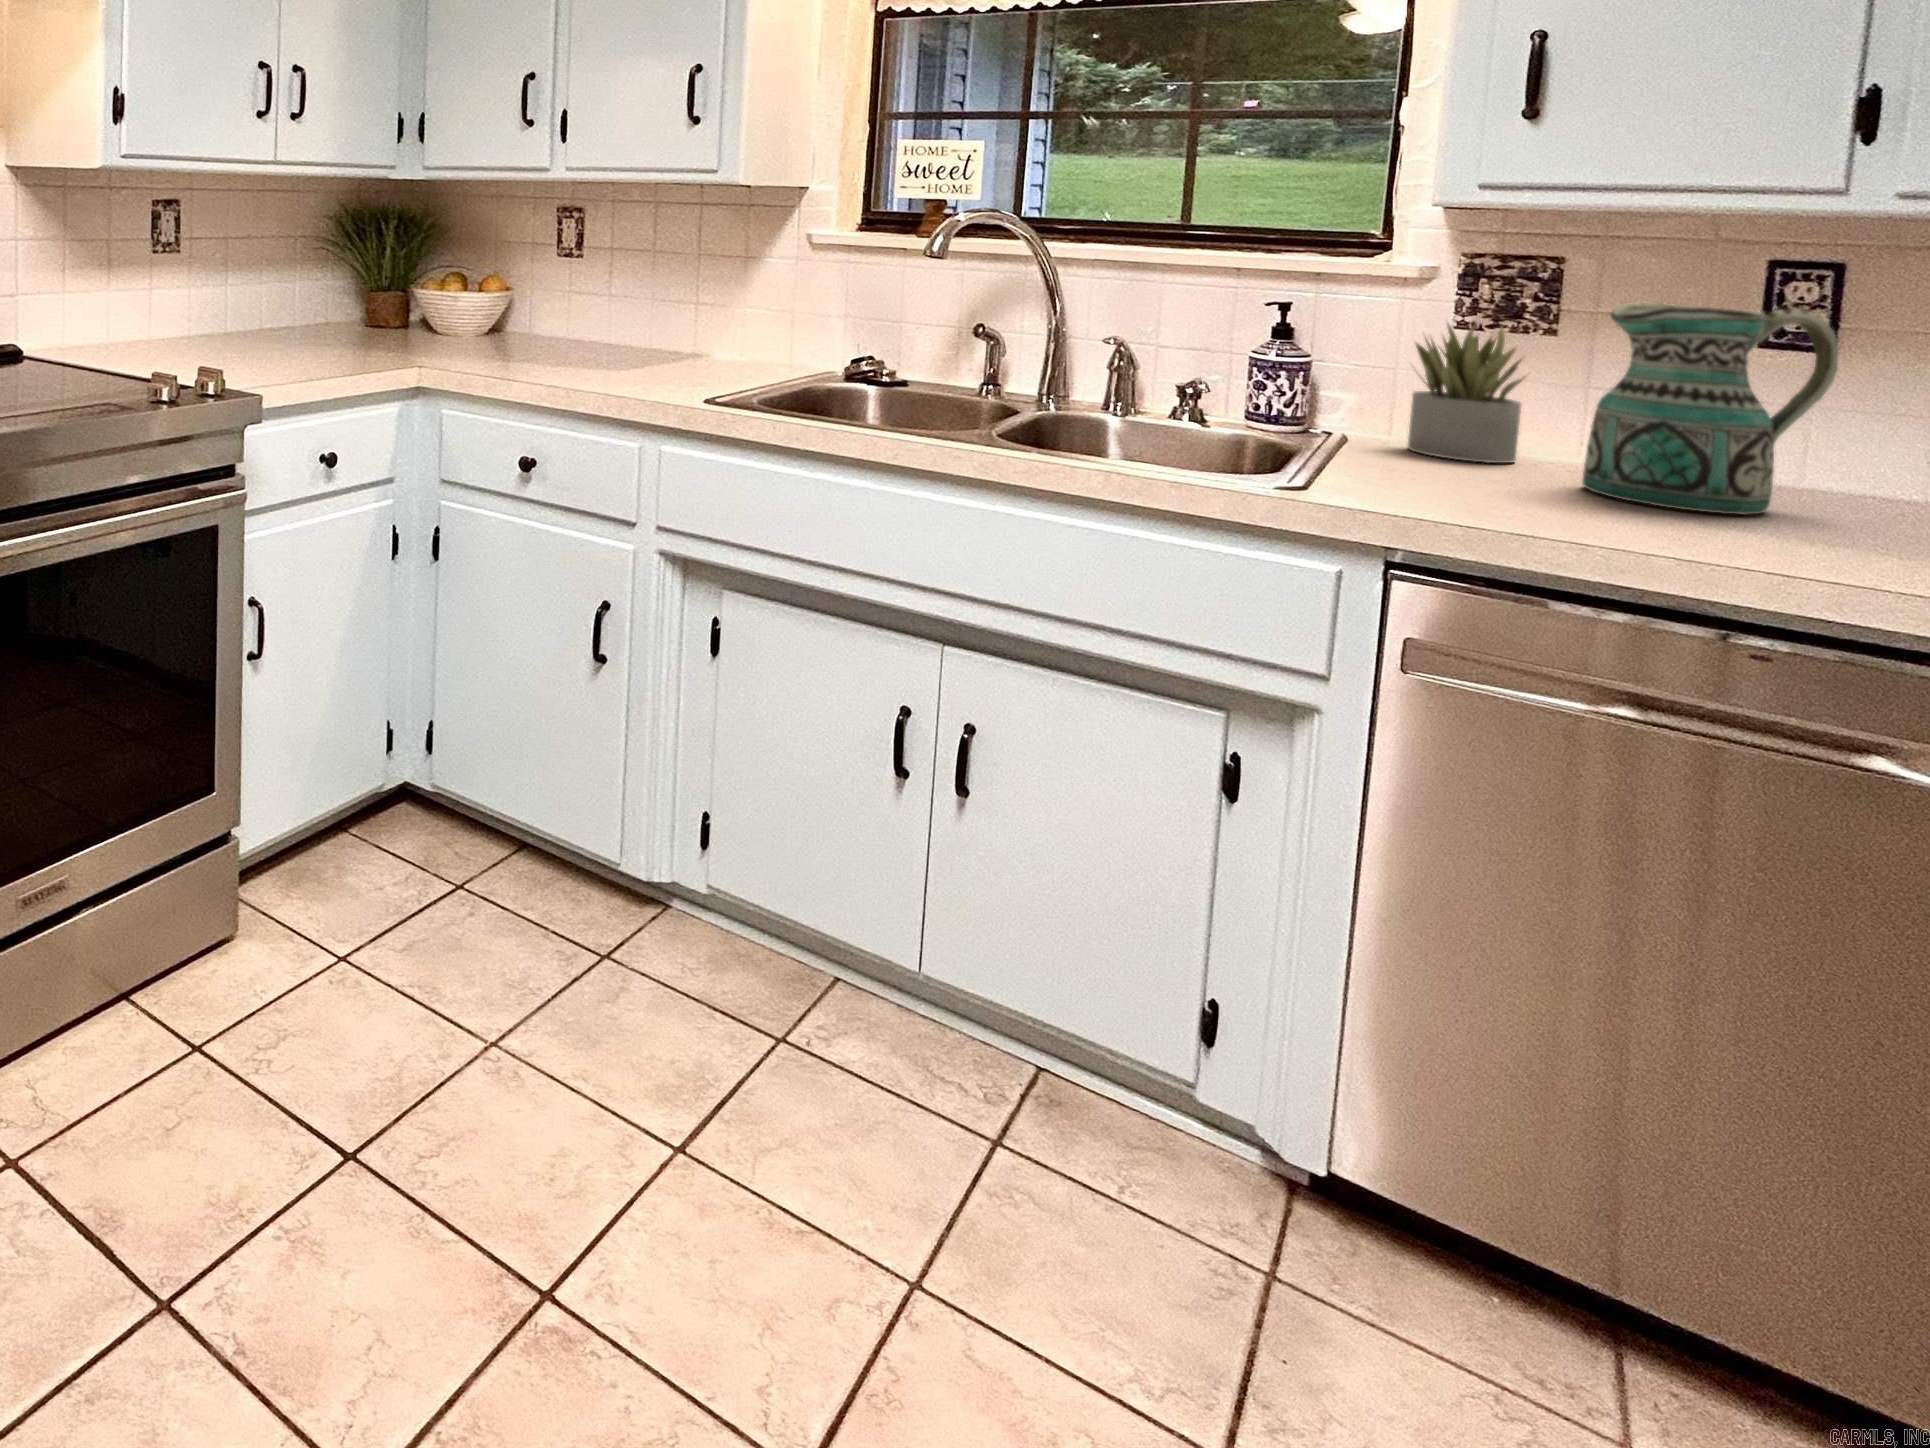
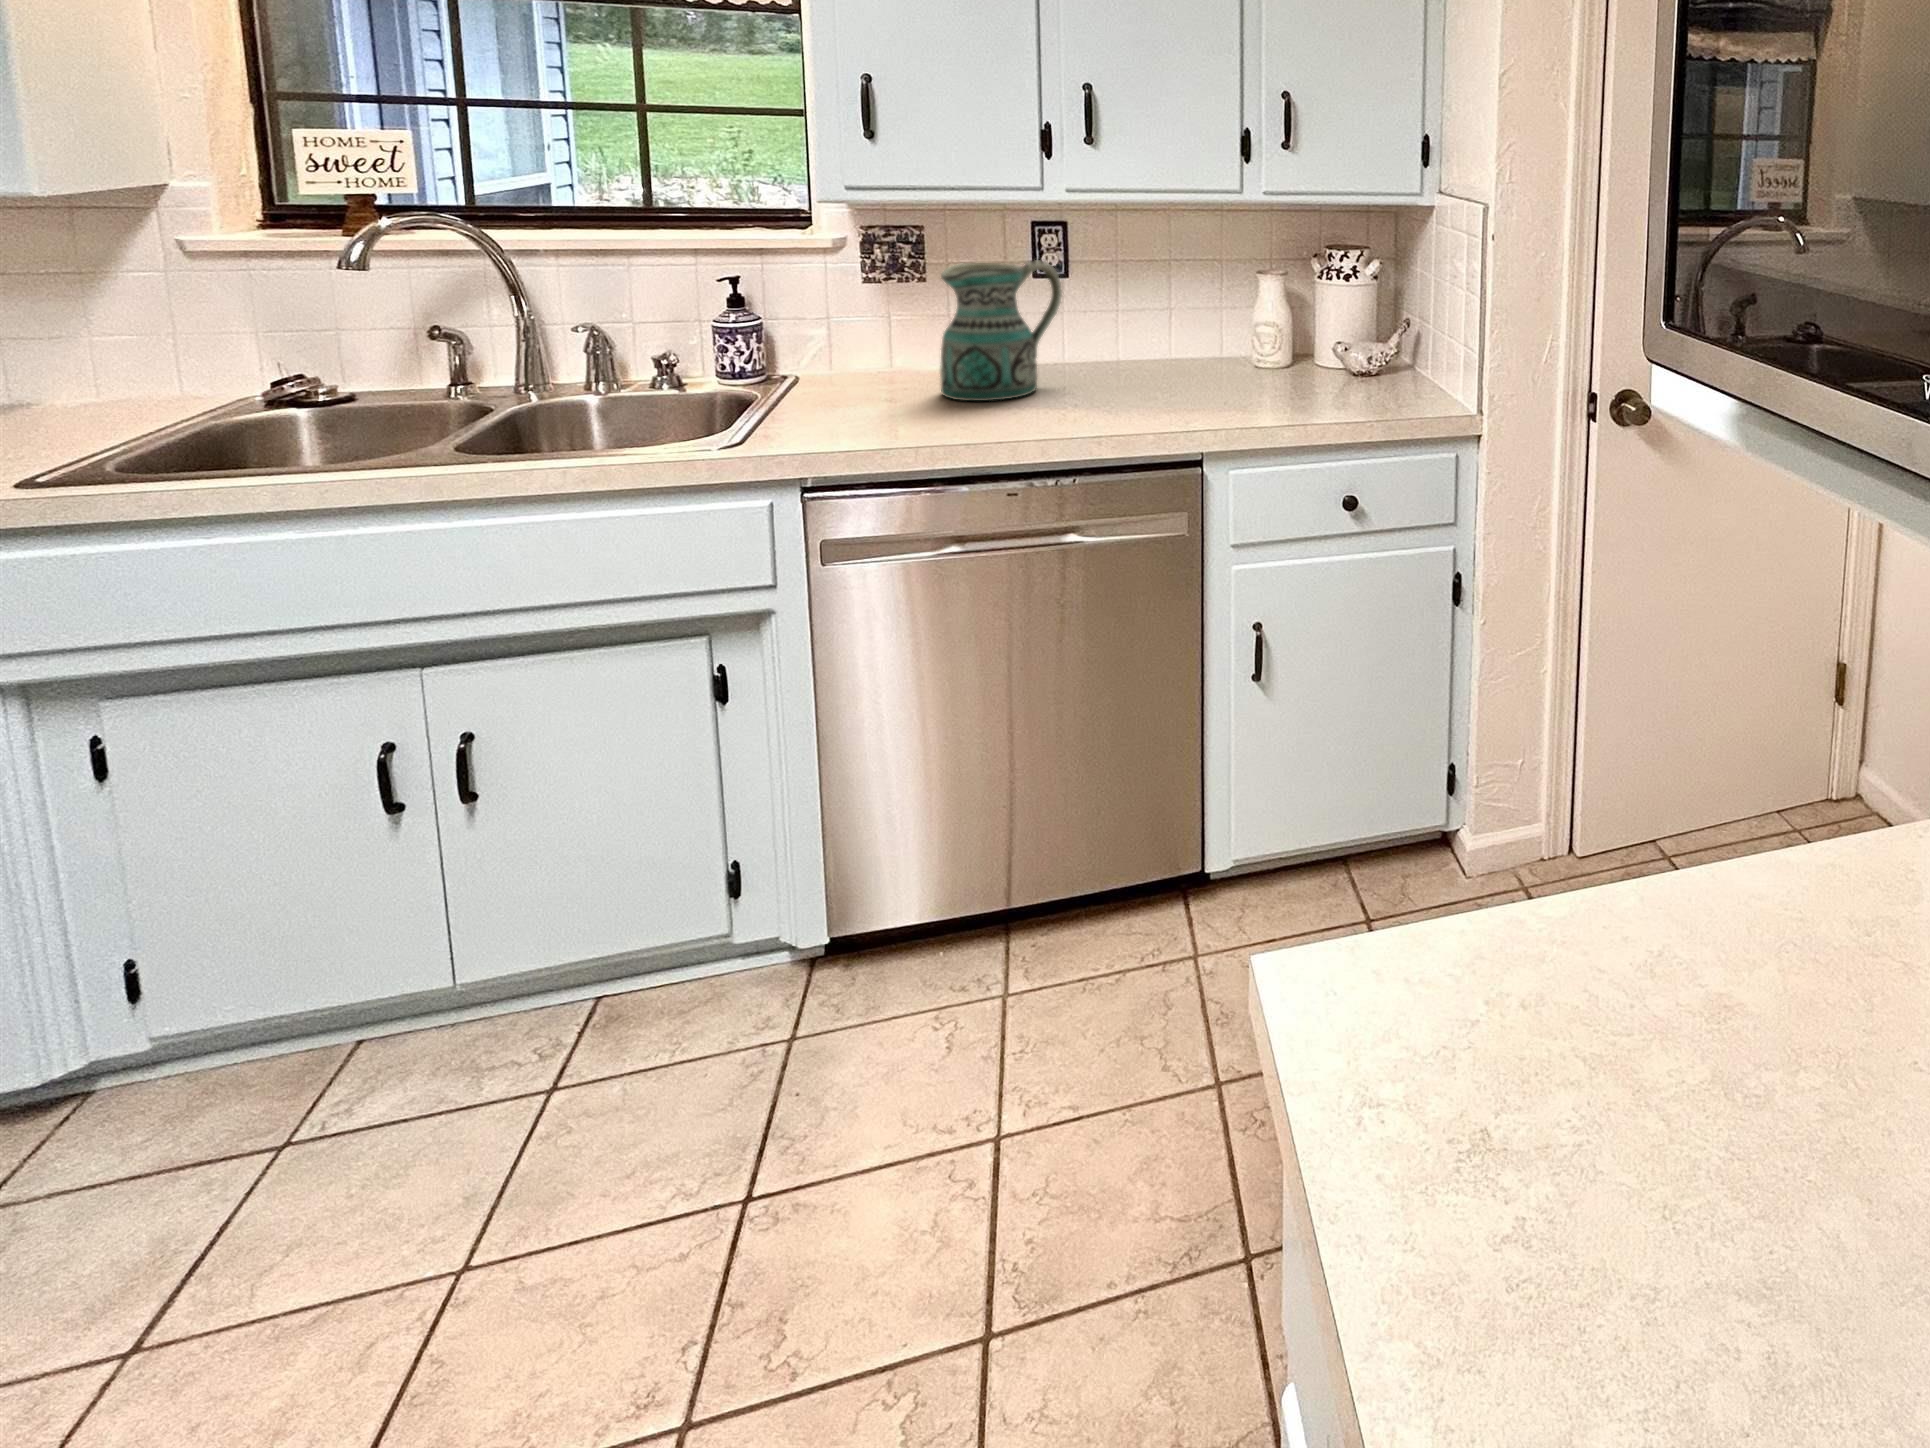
succulent plant: present [1408,324,1524,463] -> none [830,279,910,385]

